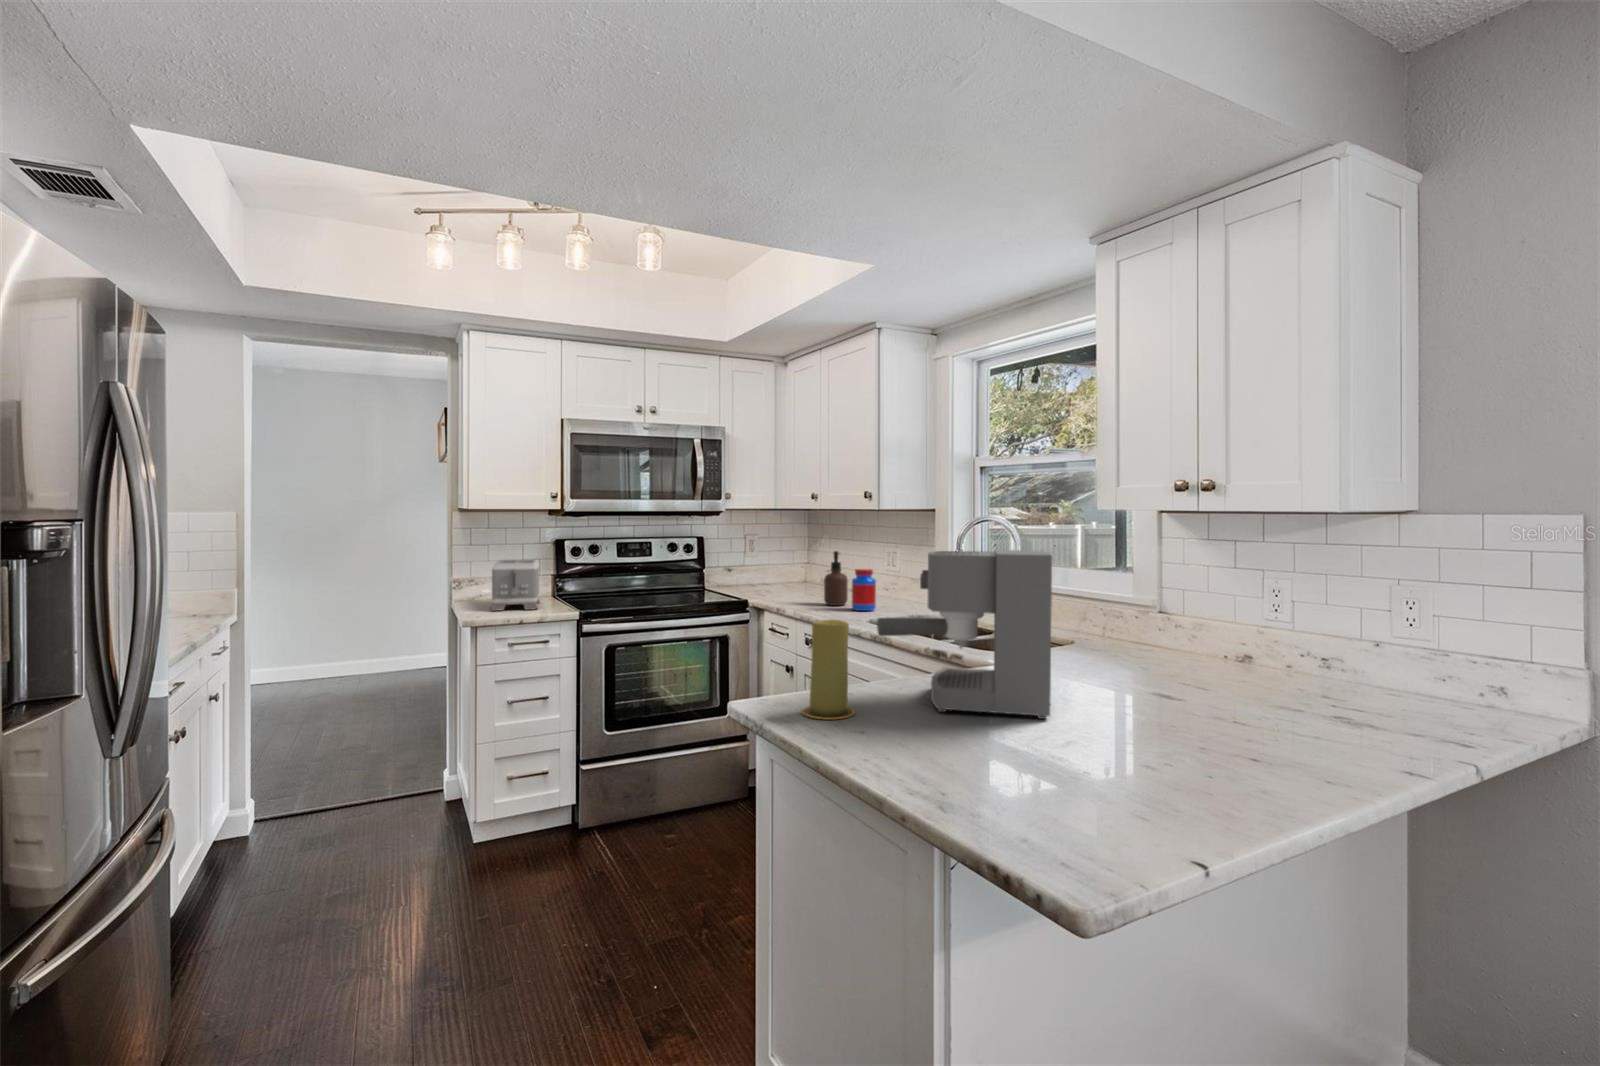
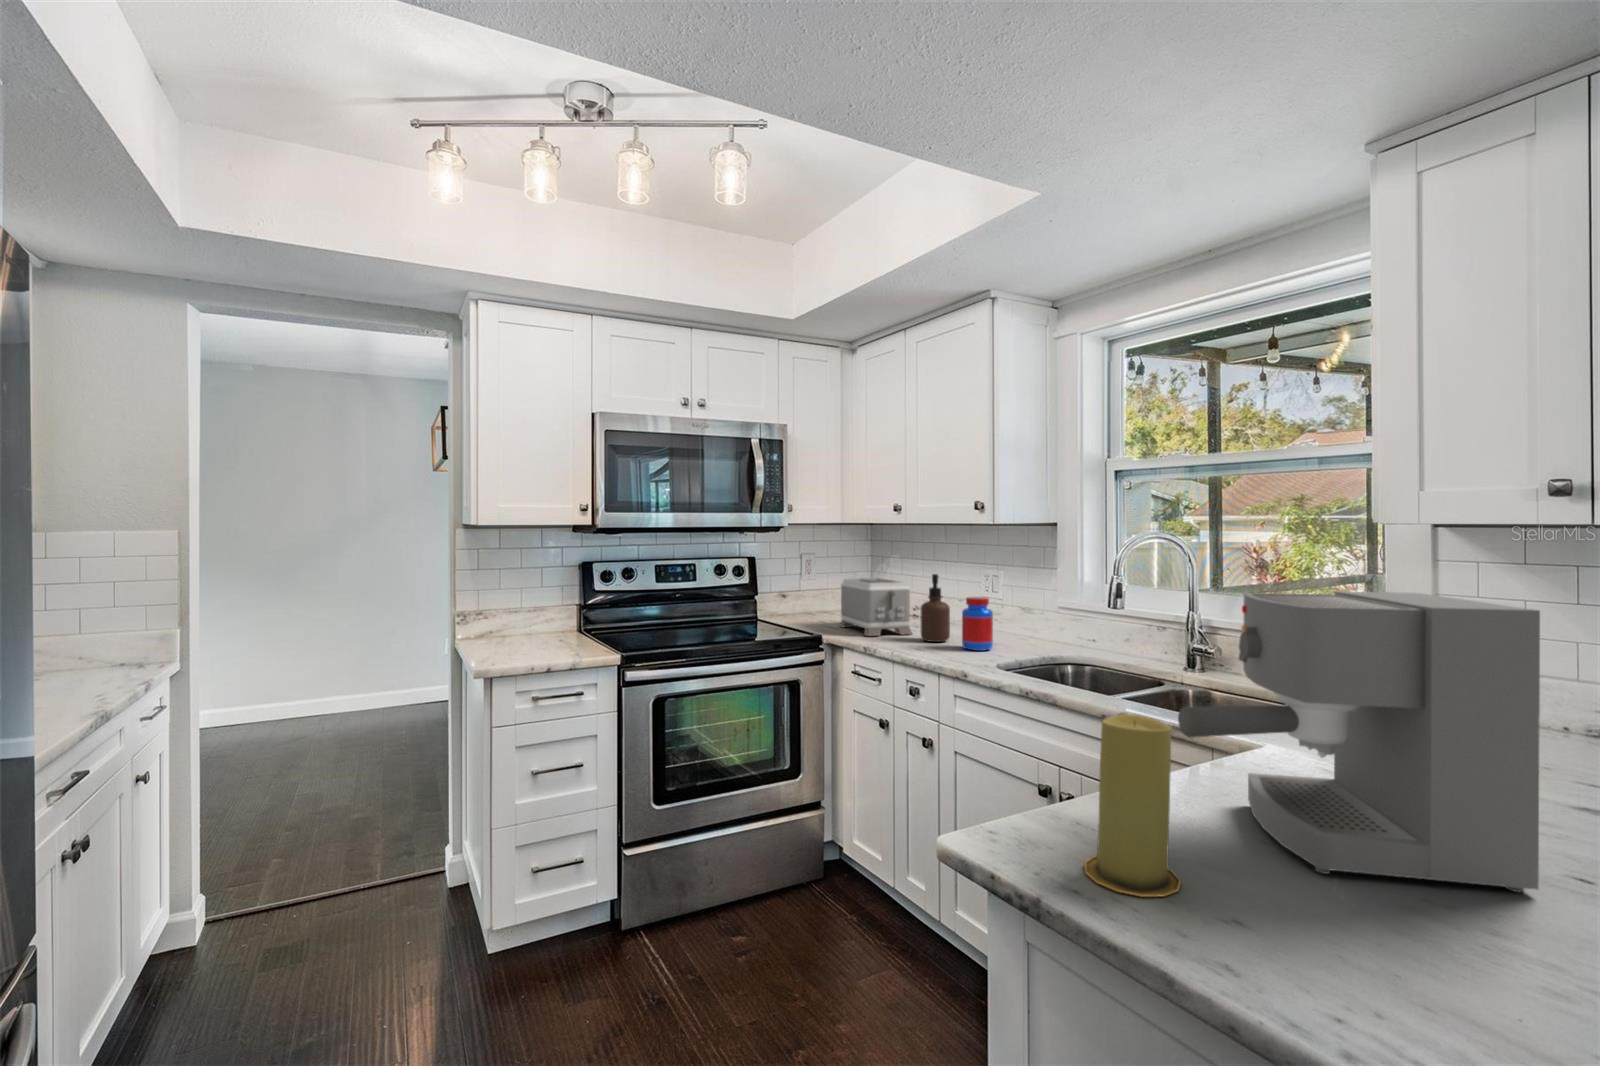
toaster: present [491,559,540,611] -> present [839,578,912,636]

